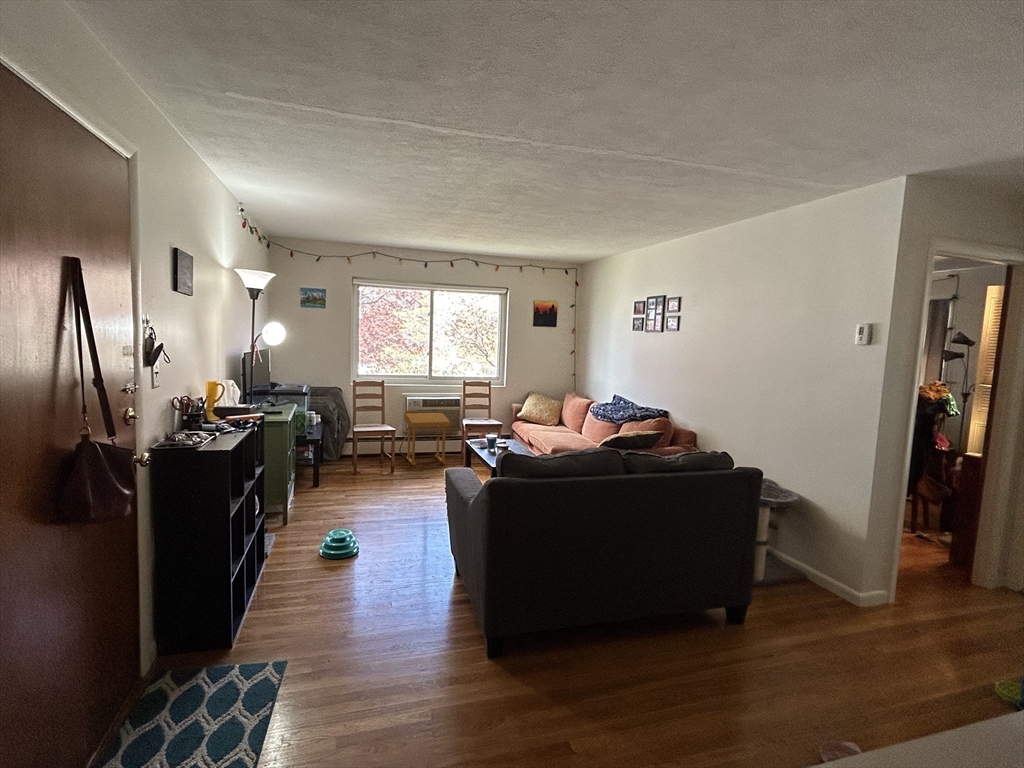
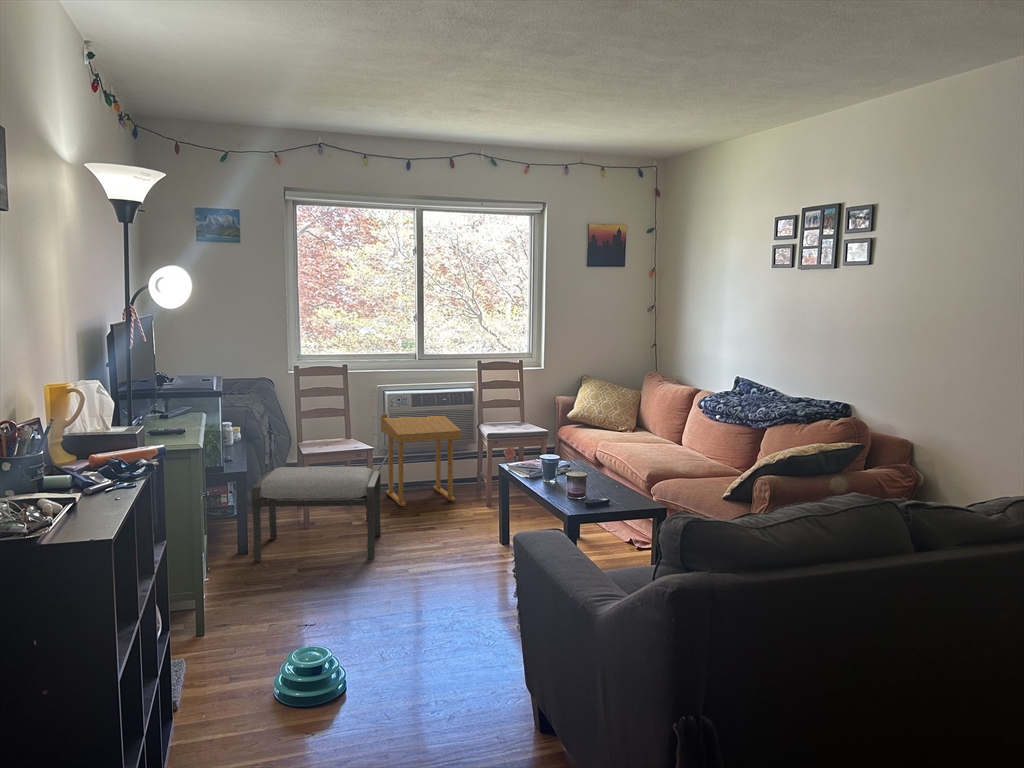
ottoman: none [320,438,397,492] -> present [251,466,381,561]

